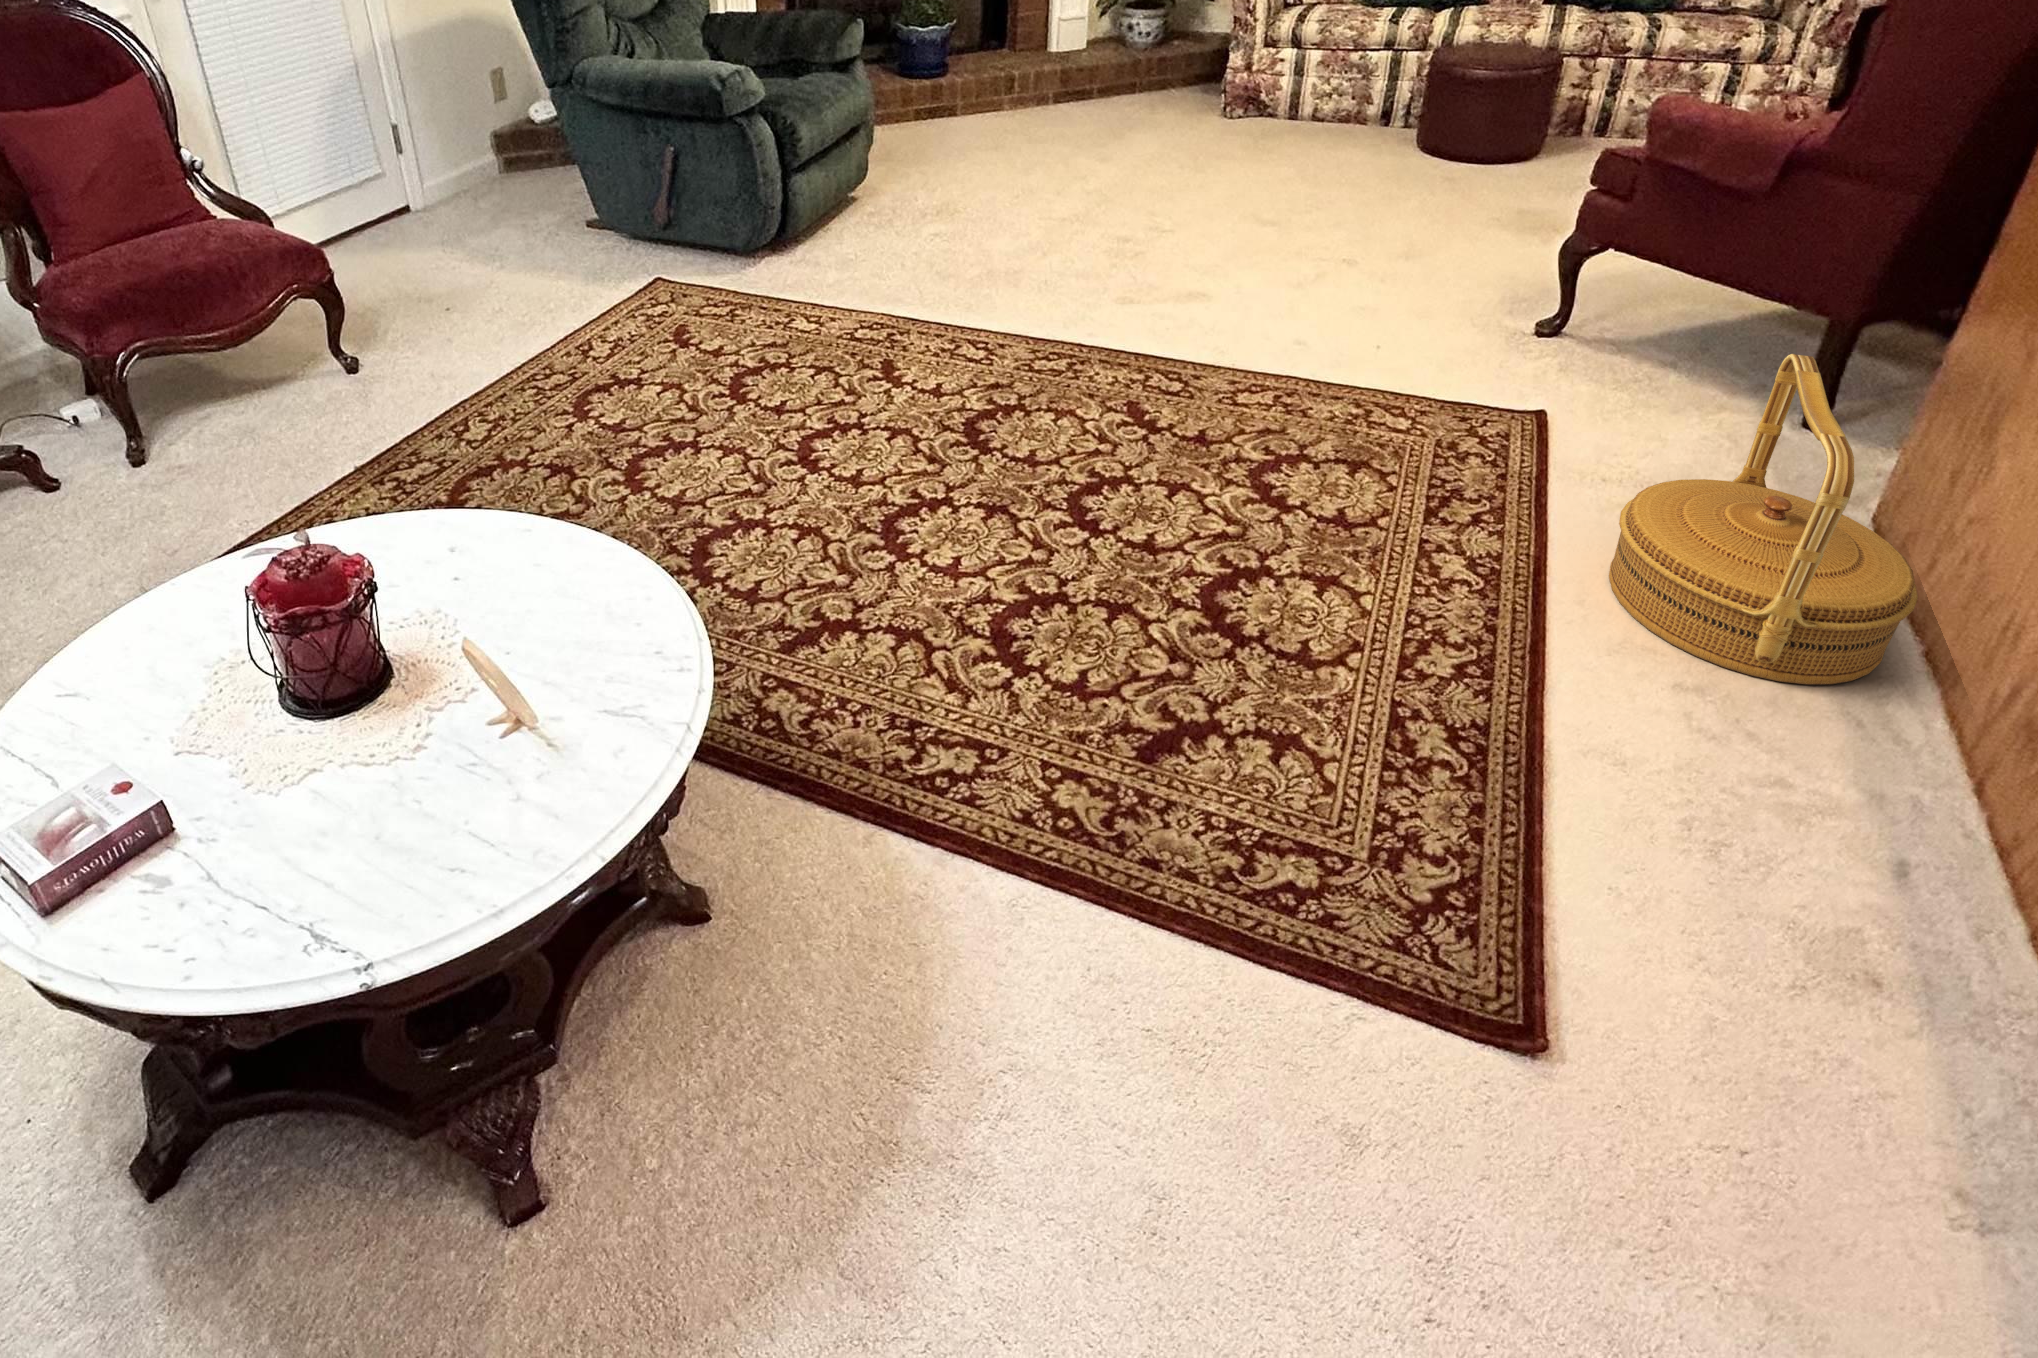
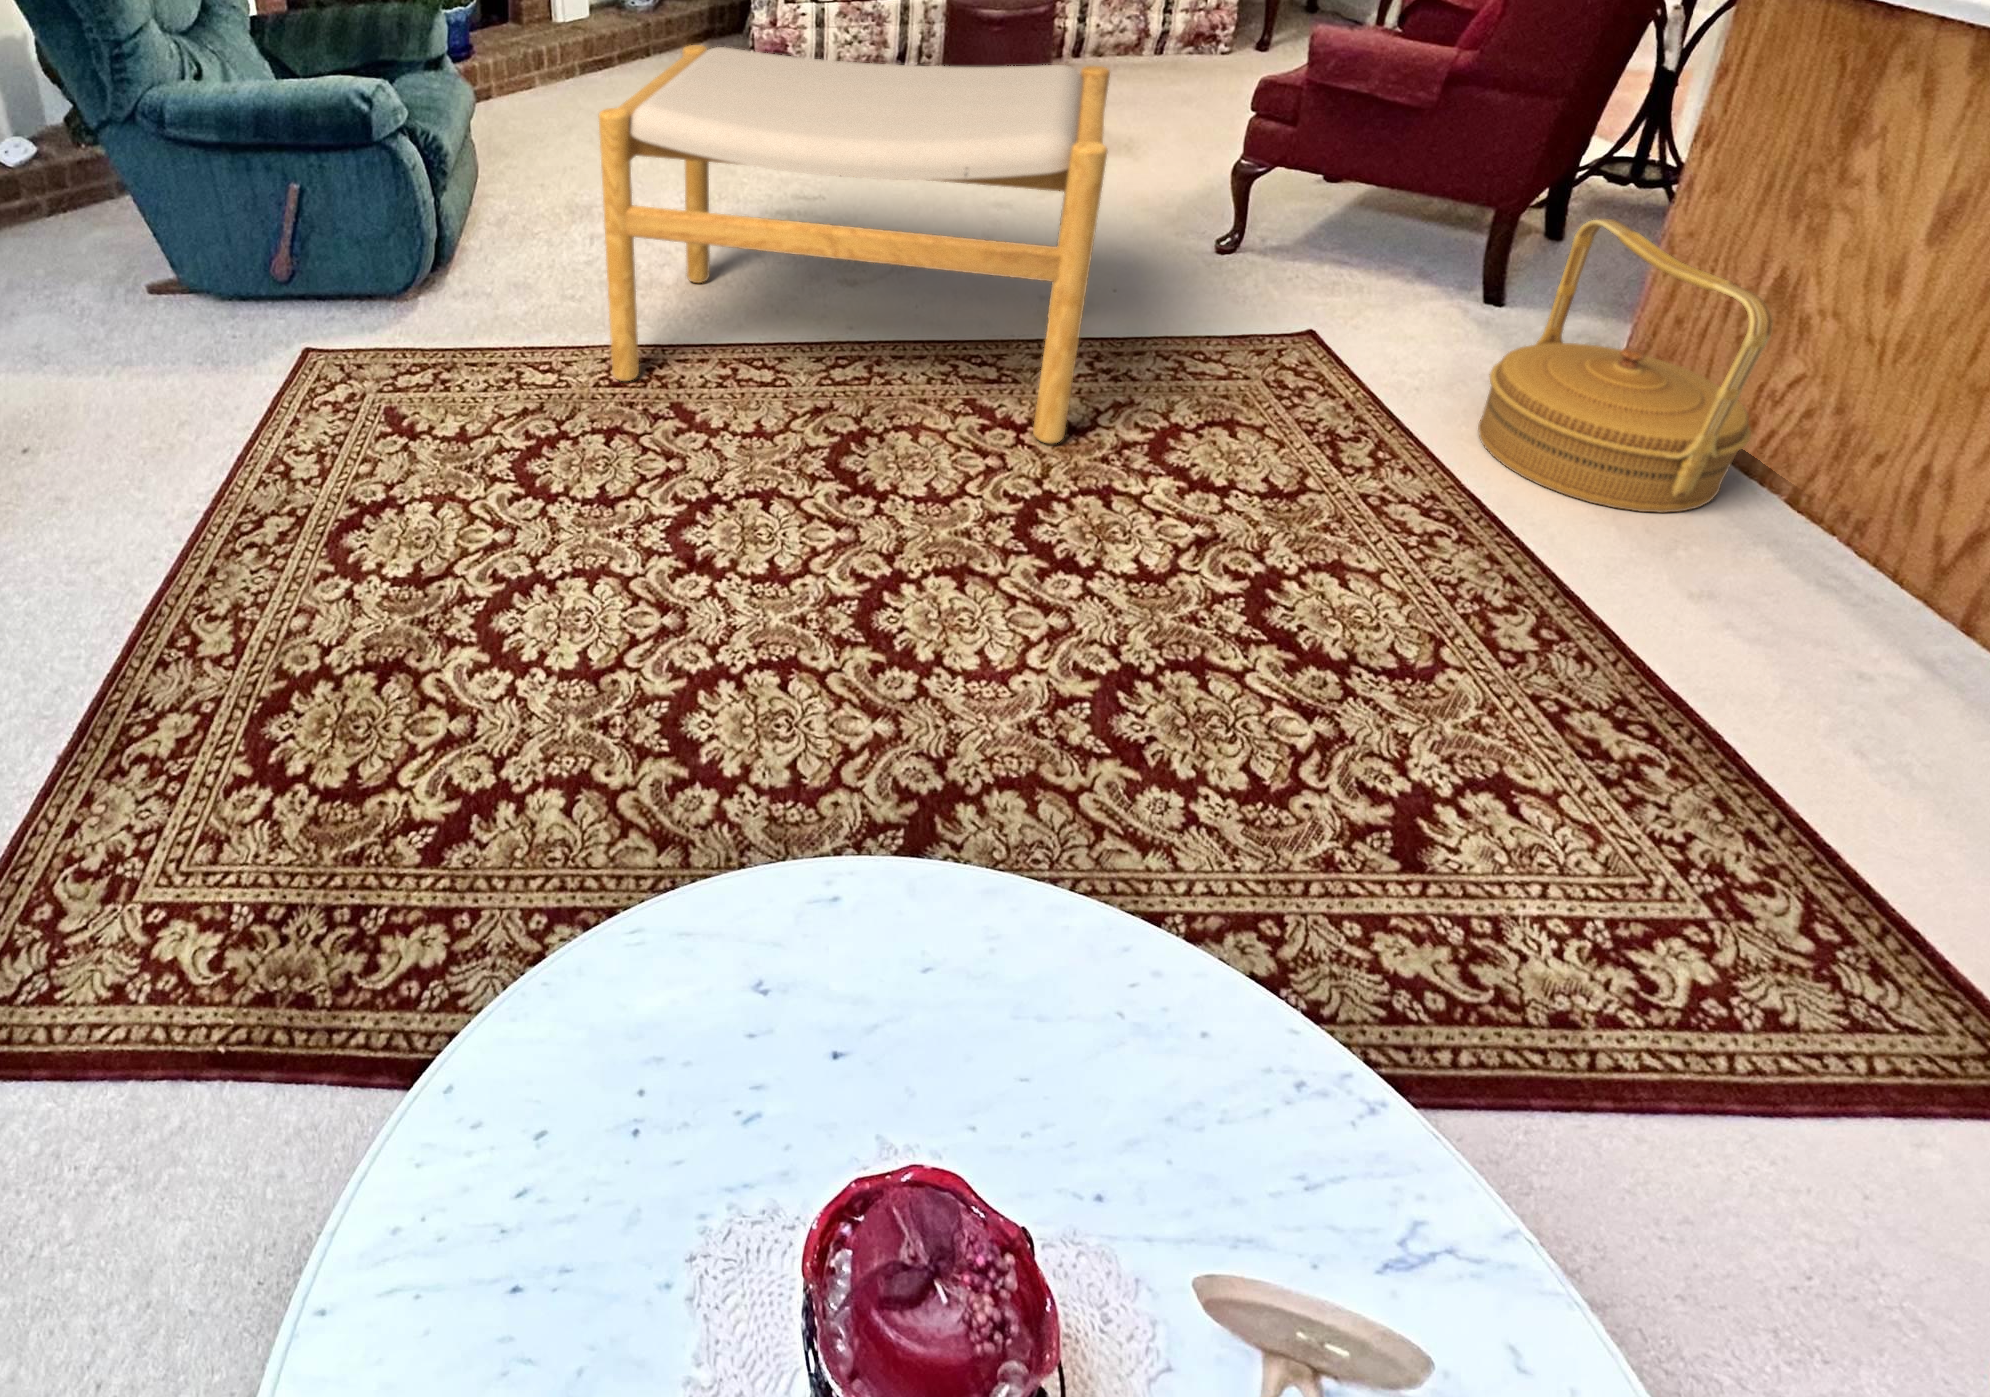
footstool: none [850,76,1328,459] -> present [599,45,1110,444]

